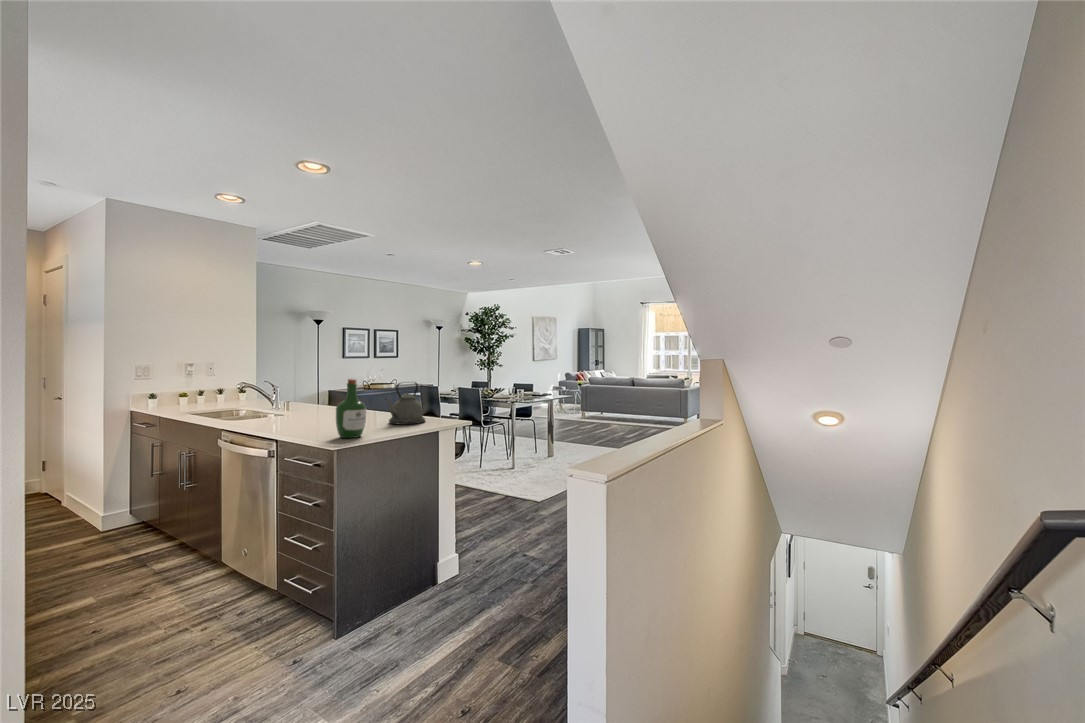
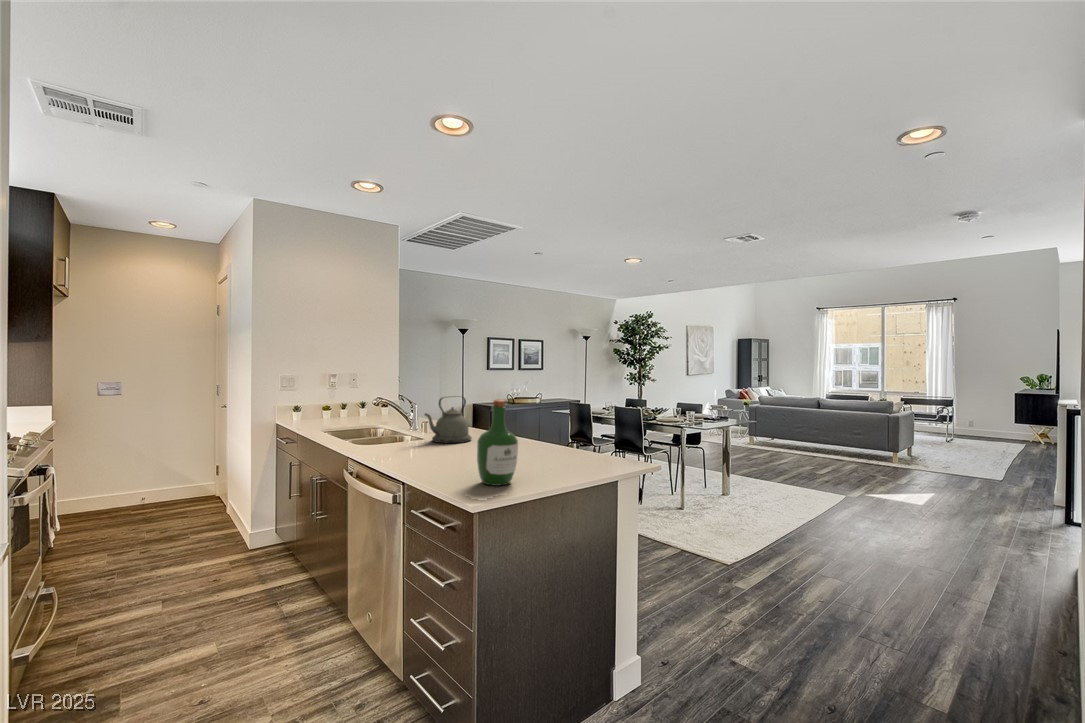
kettle: present [385,382,425,425] -> present [425,397,472,443]

